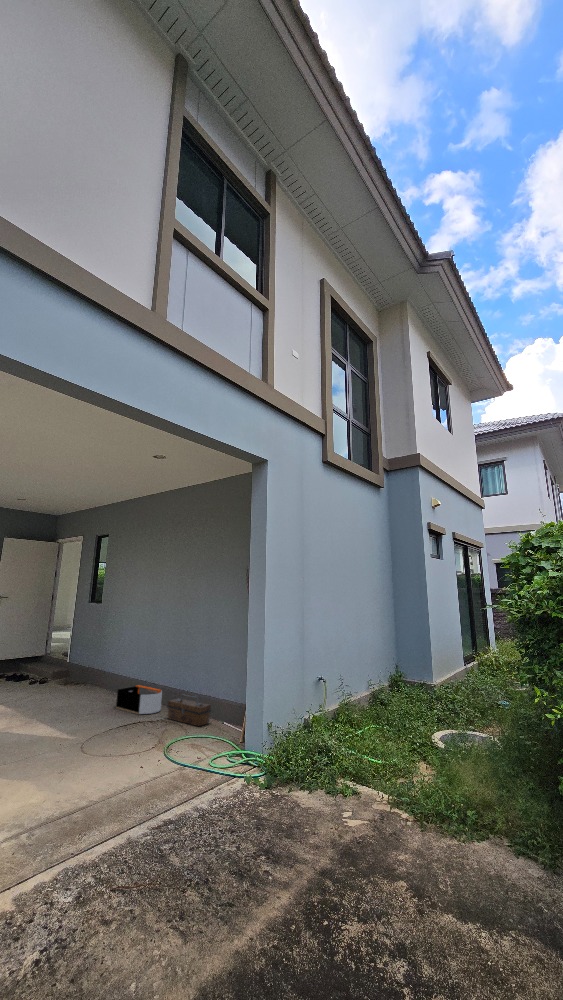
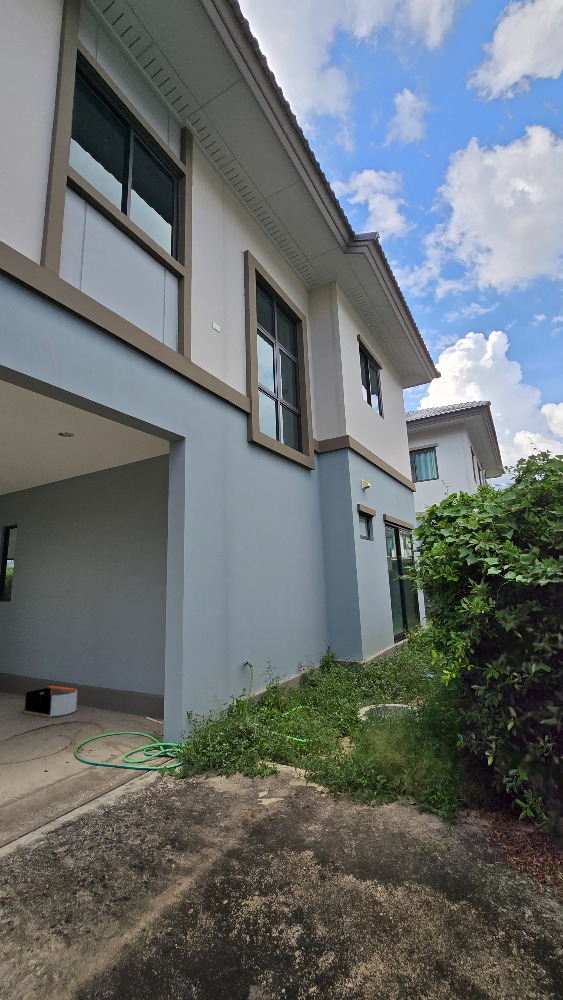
toolbox: present [167,694,211,726] -> none [81,691,131,724]

